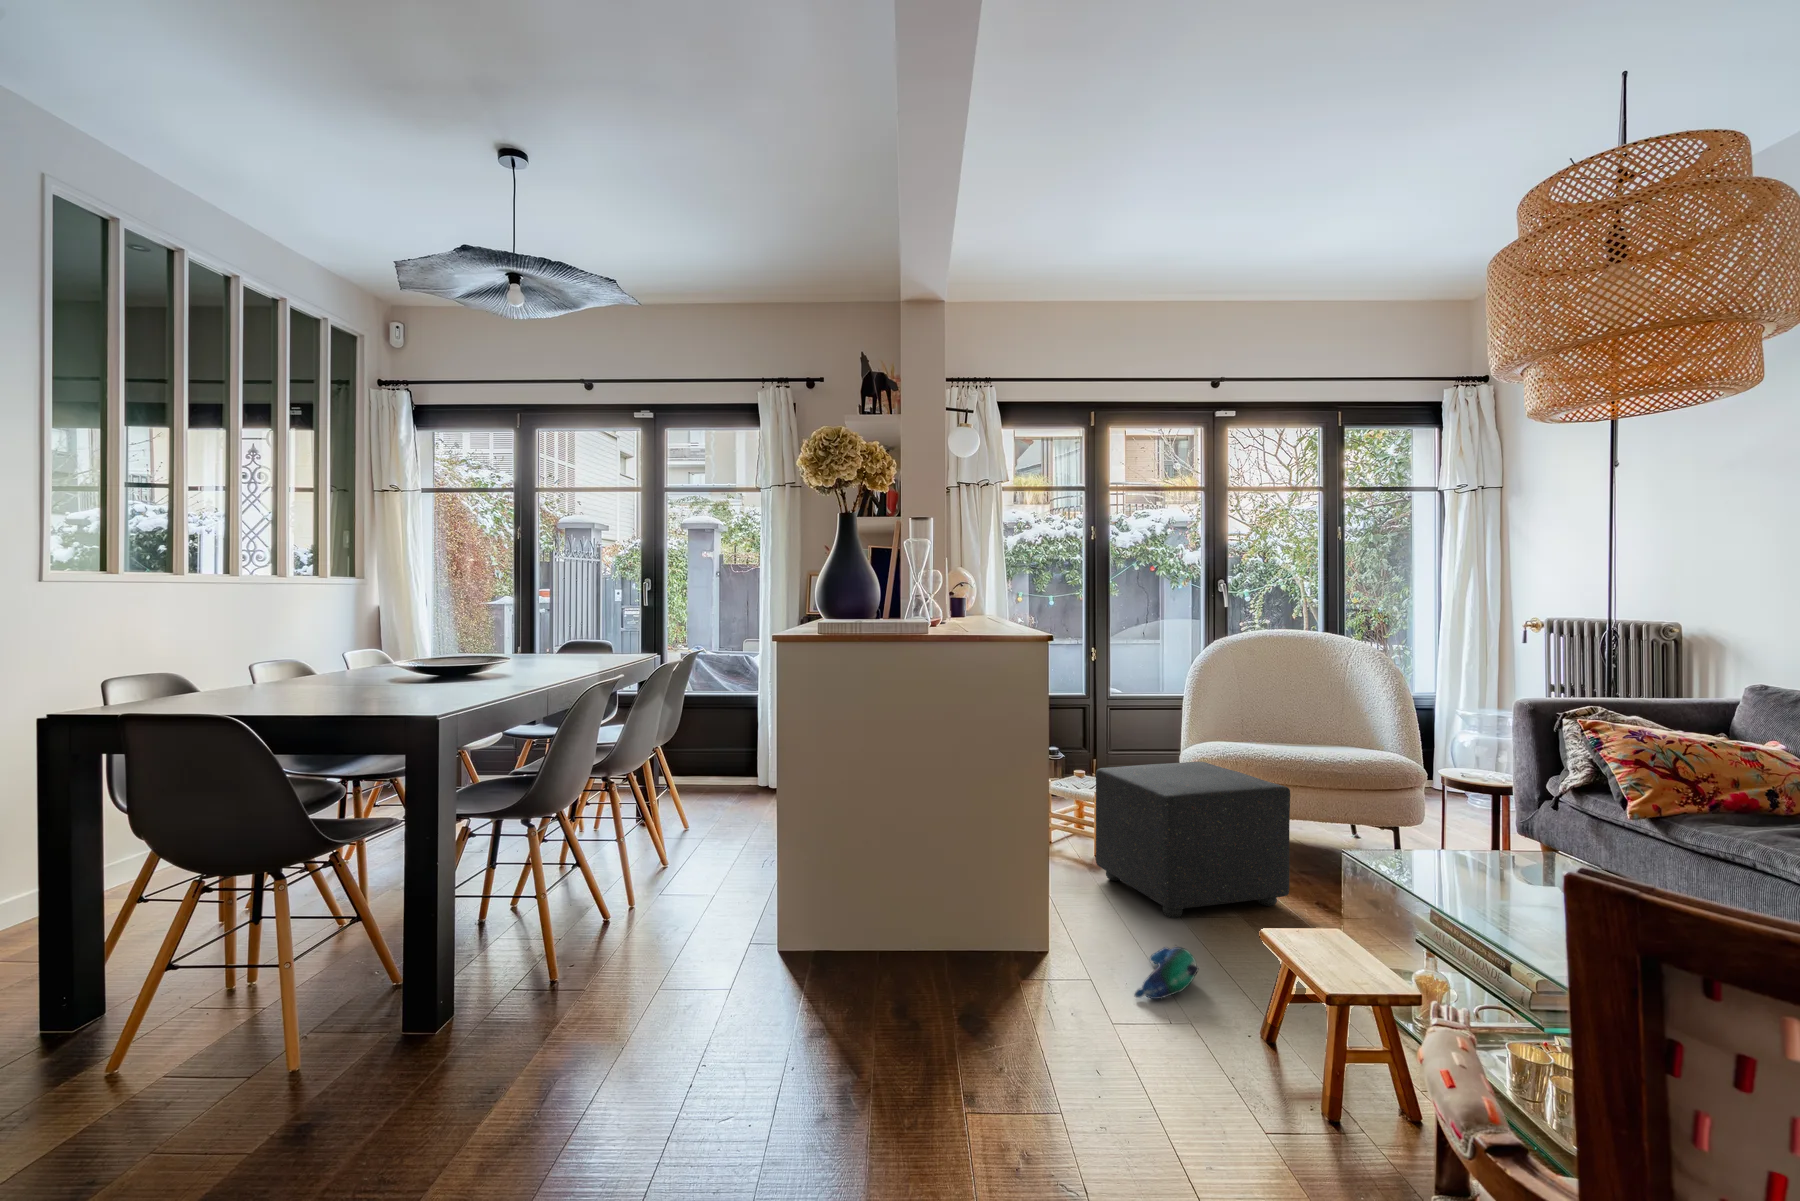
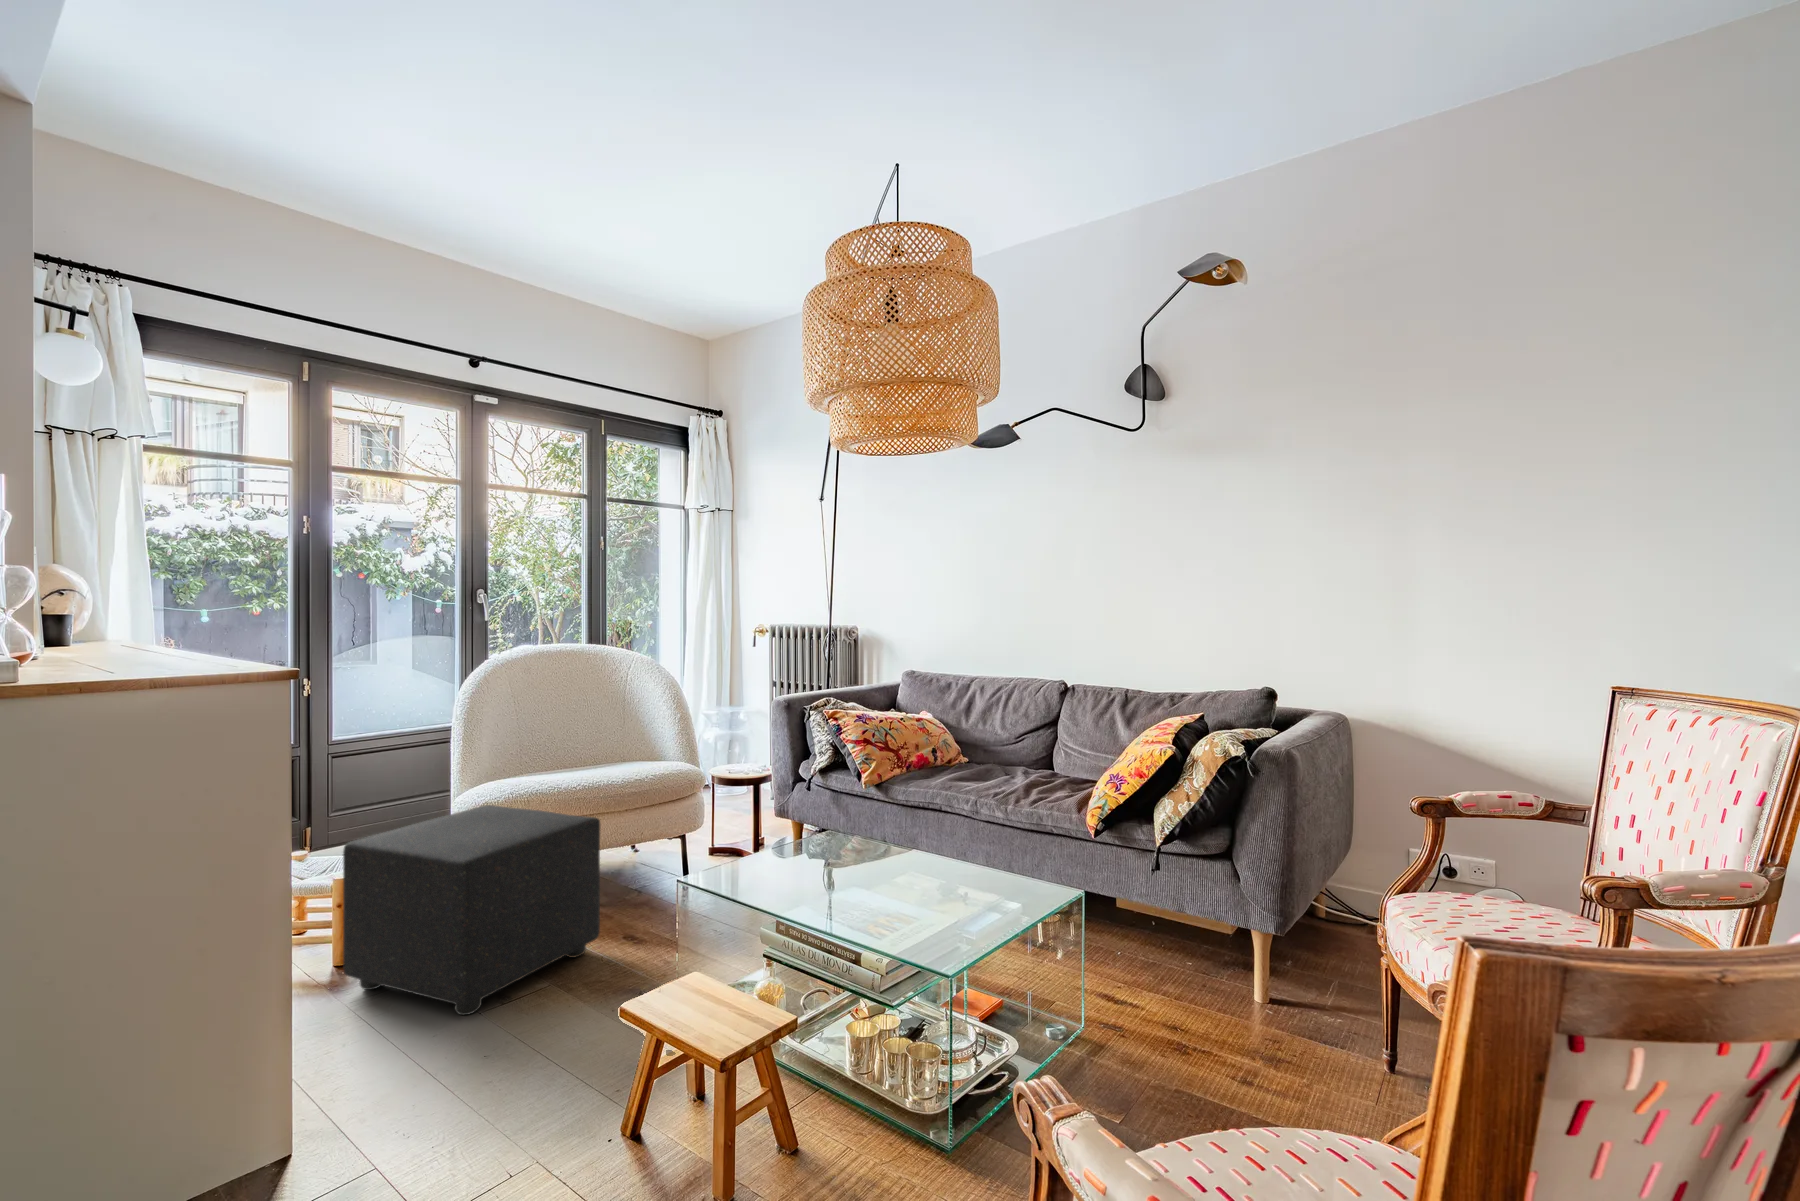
plush toy: present [1134,947,1199,999] -> none [449,1058,535,1160]

